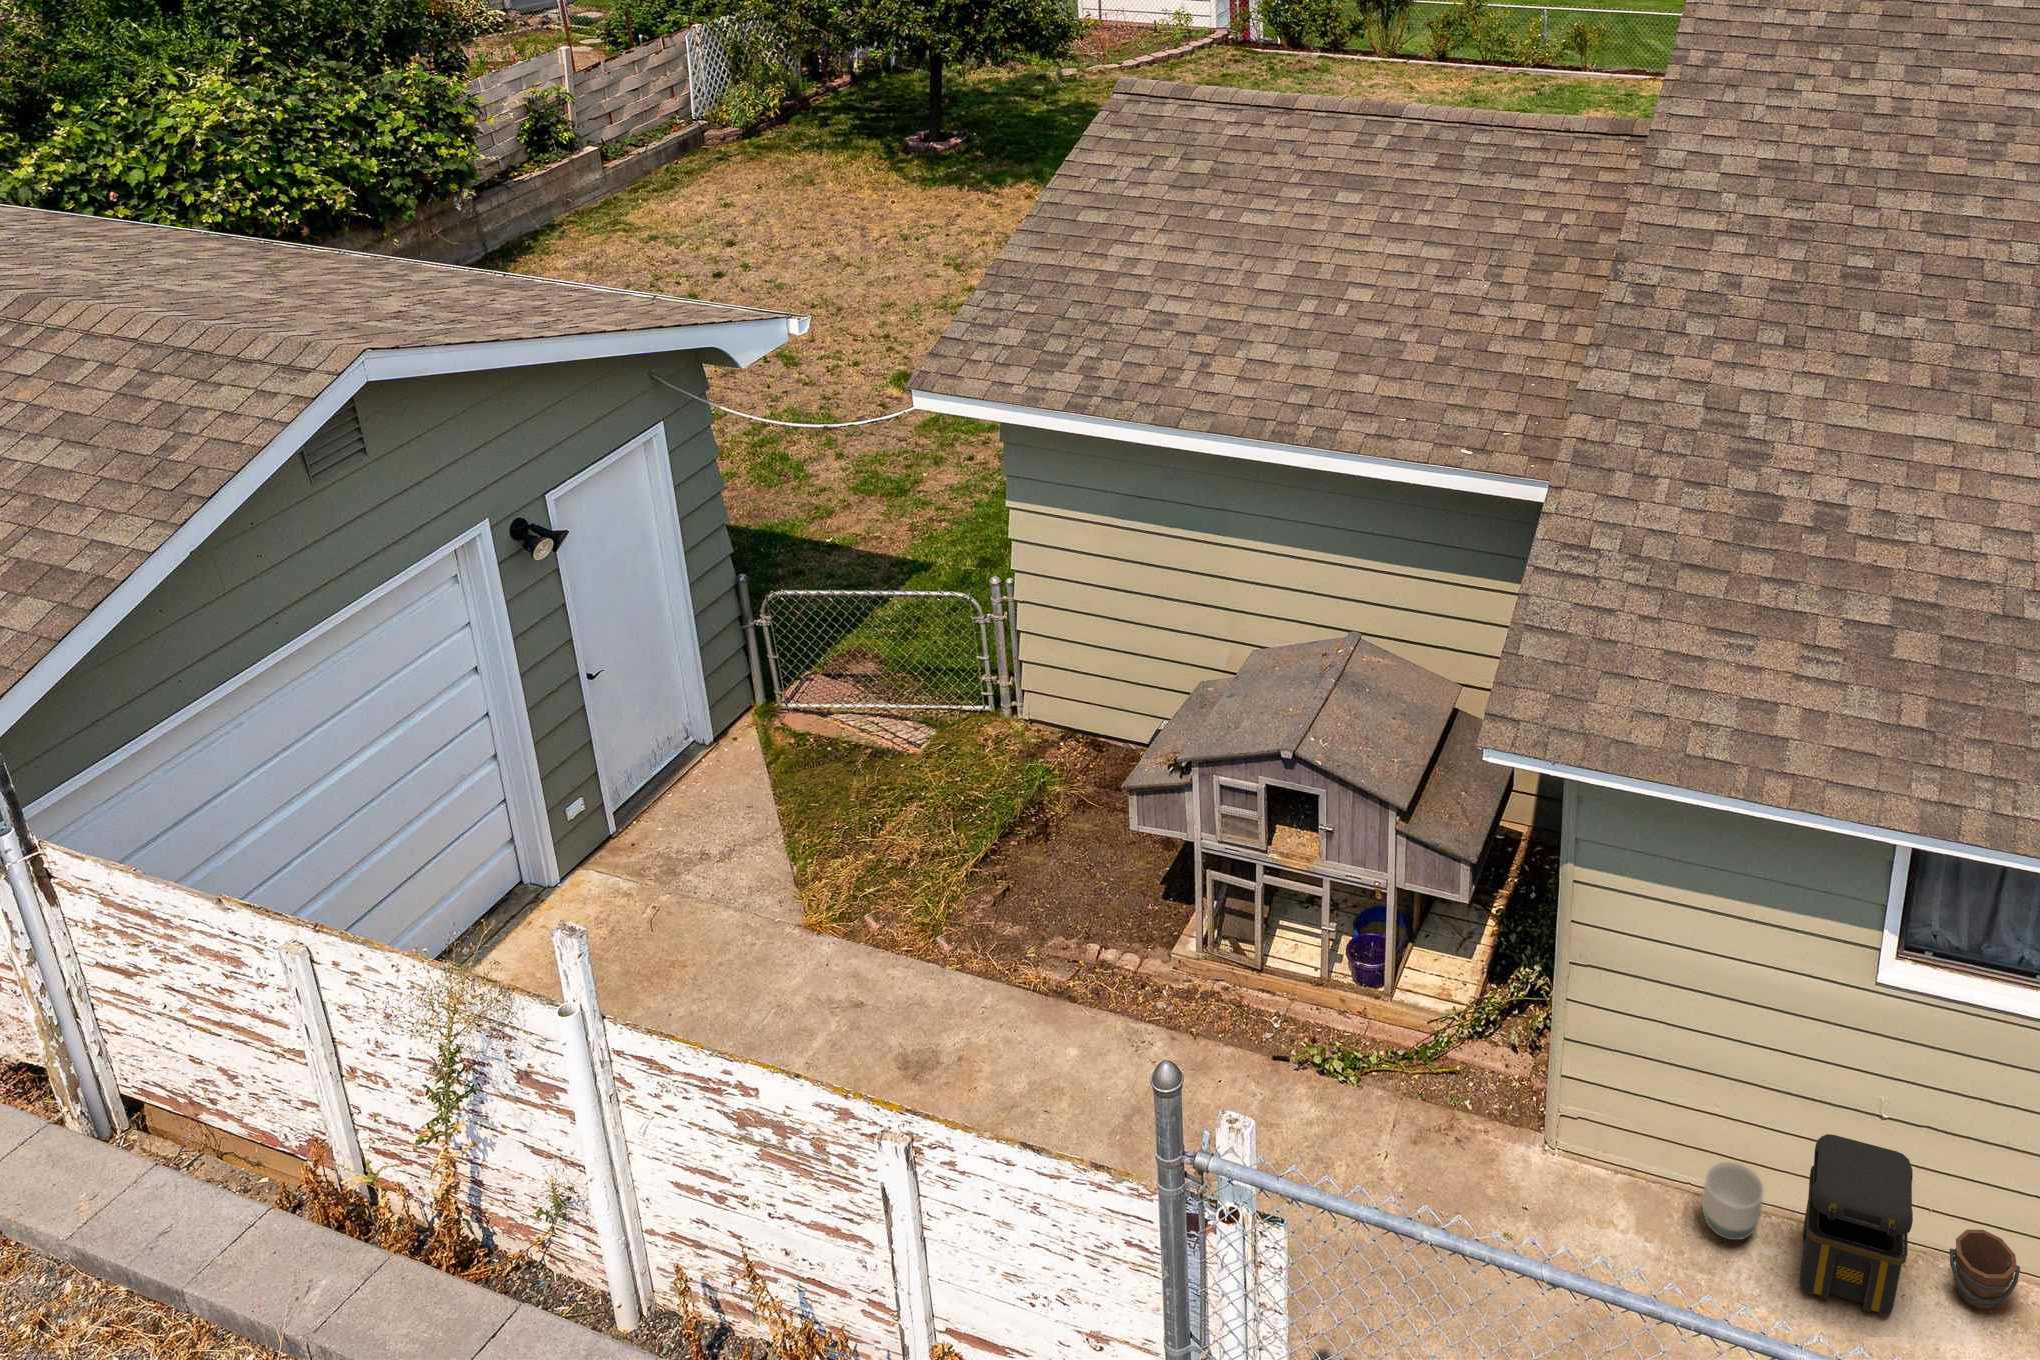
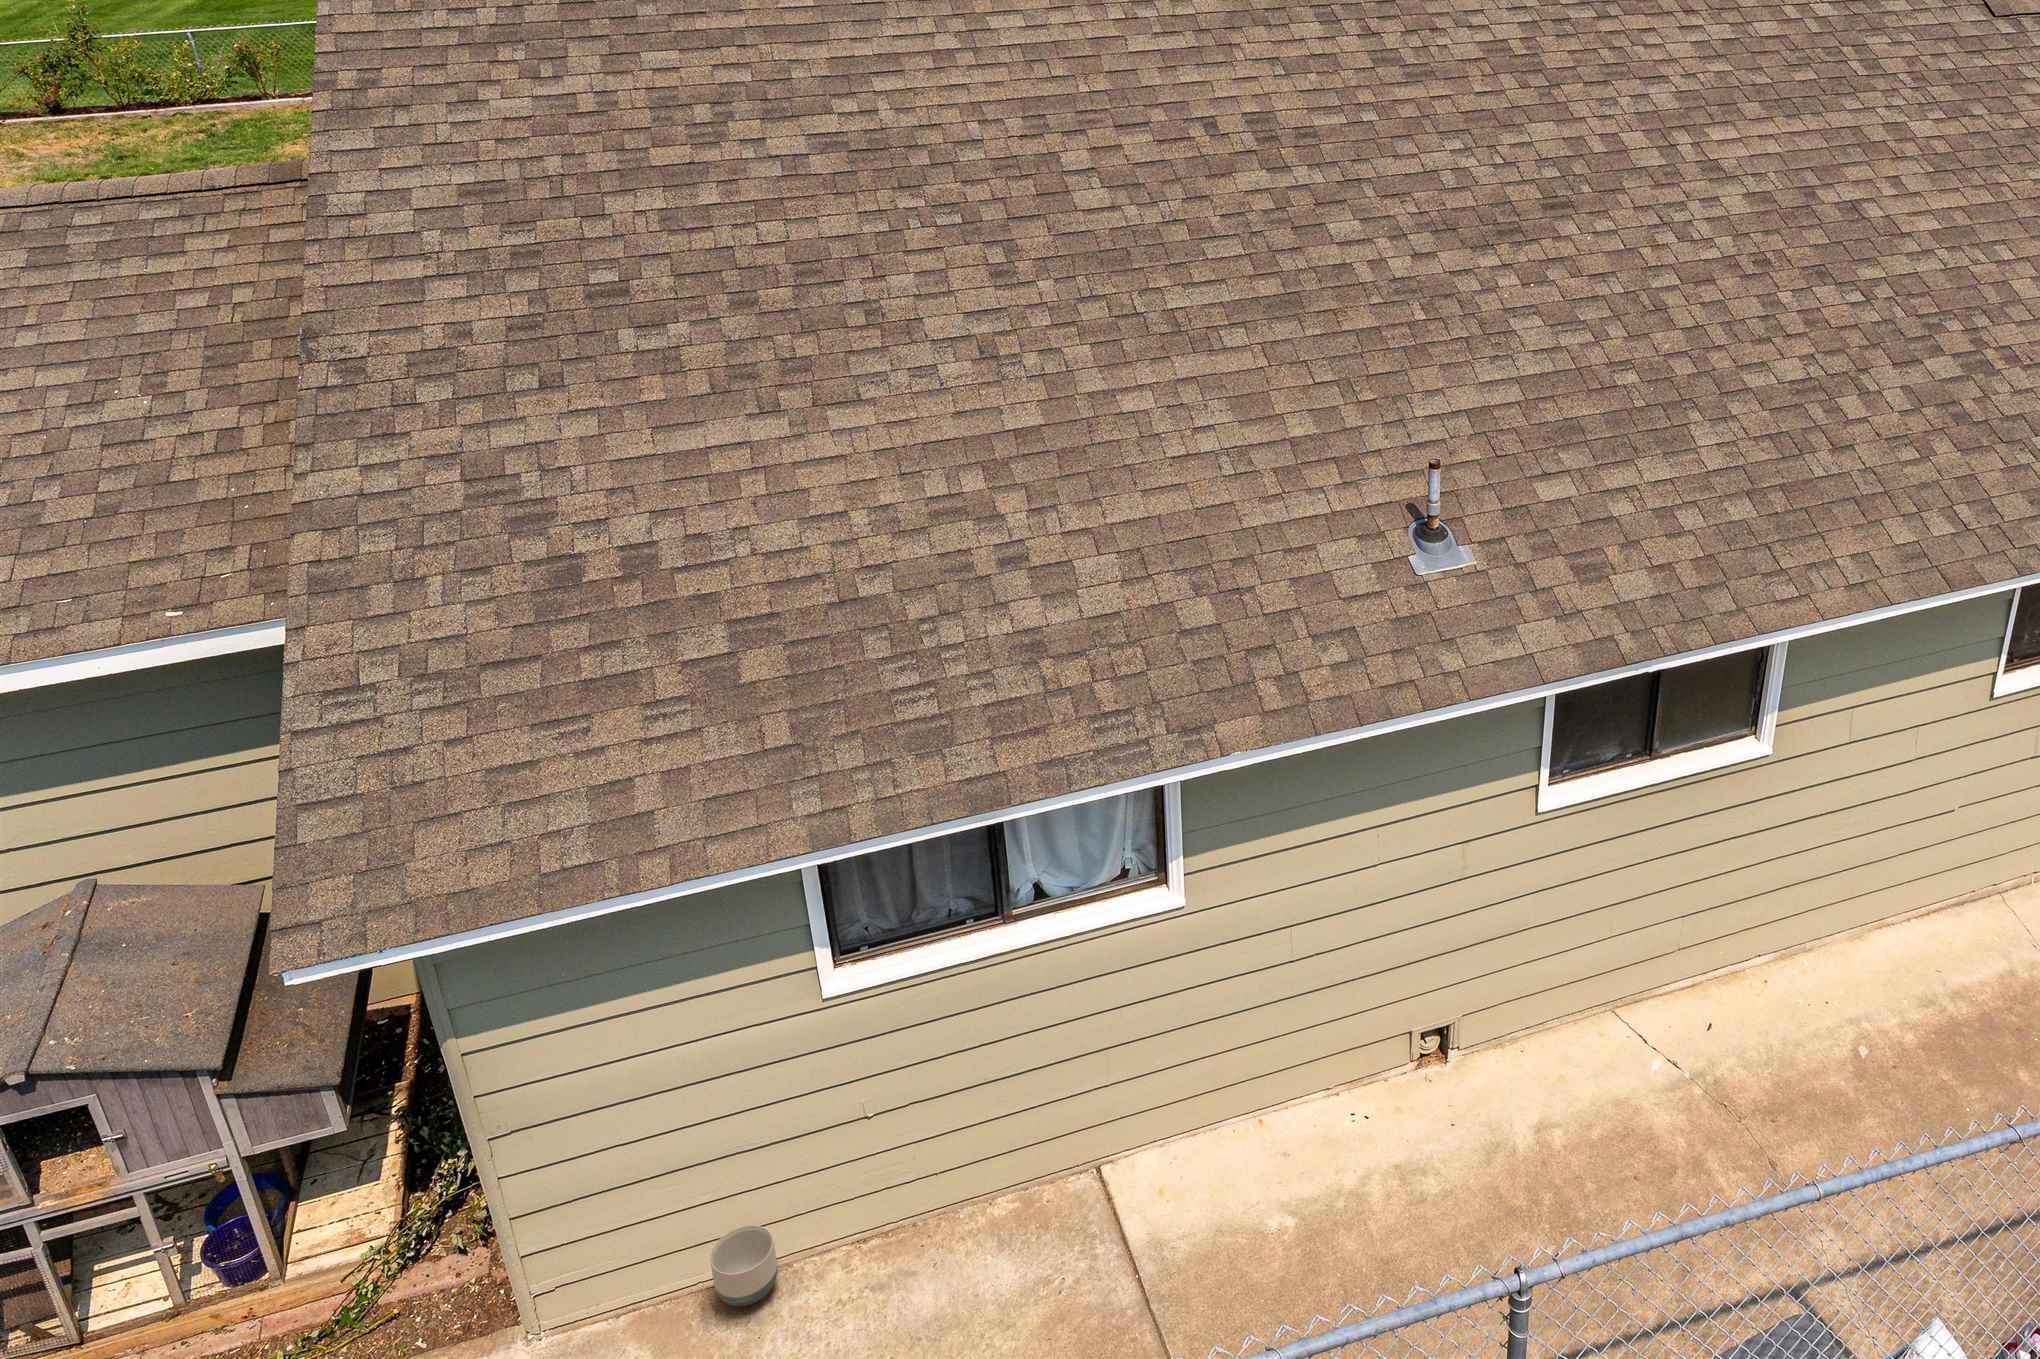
toolbox: present [1800,1134,1913,1315] -> none [810,1128,923,1306]
bucket: present [1950,1229,2020,1309] -> none [959,1149,1024,1222]

